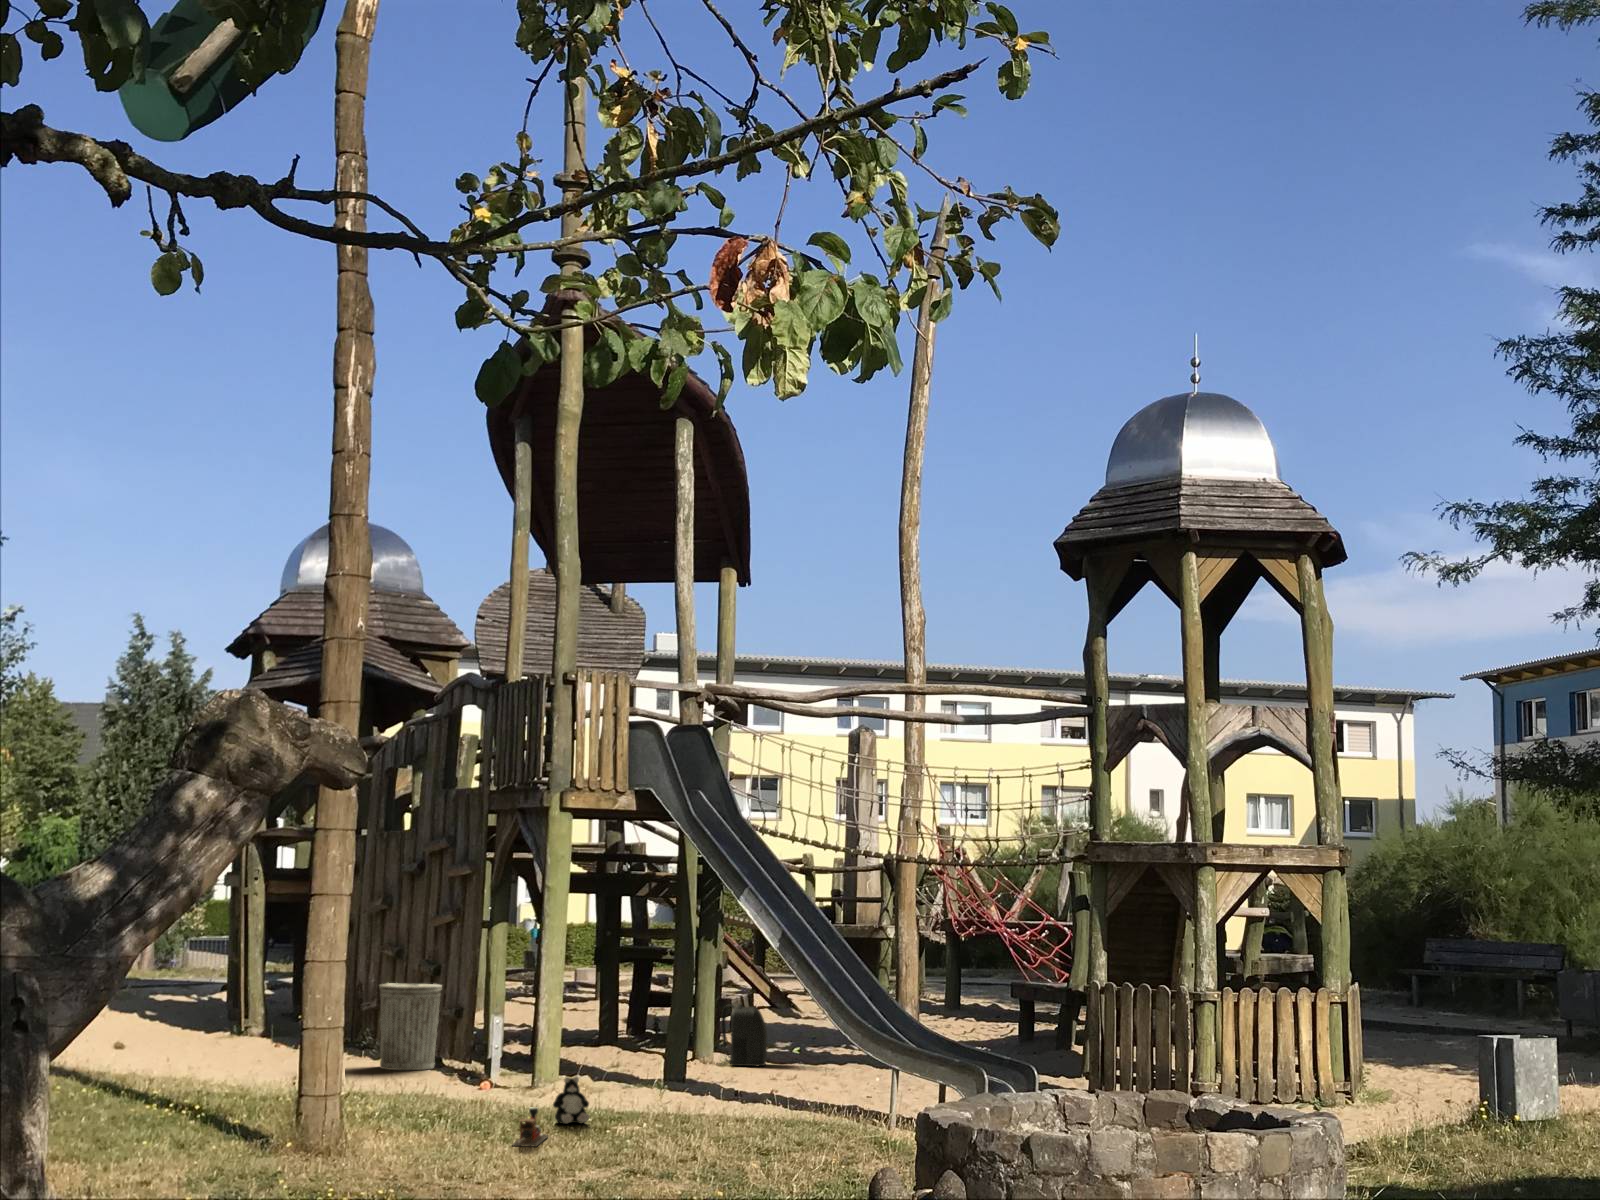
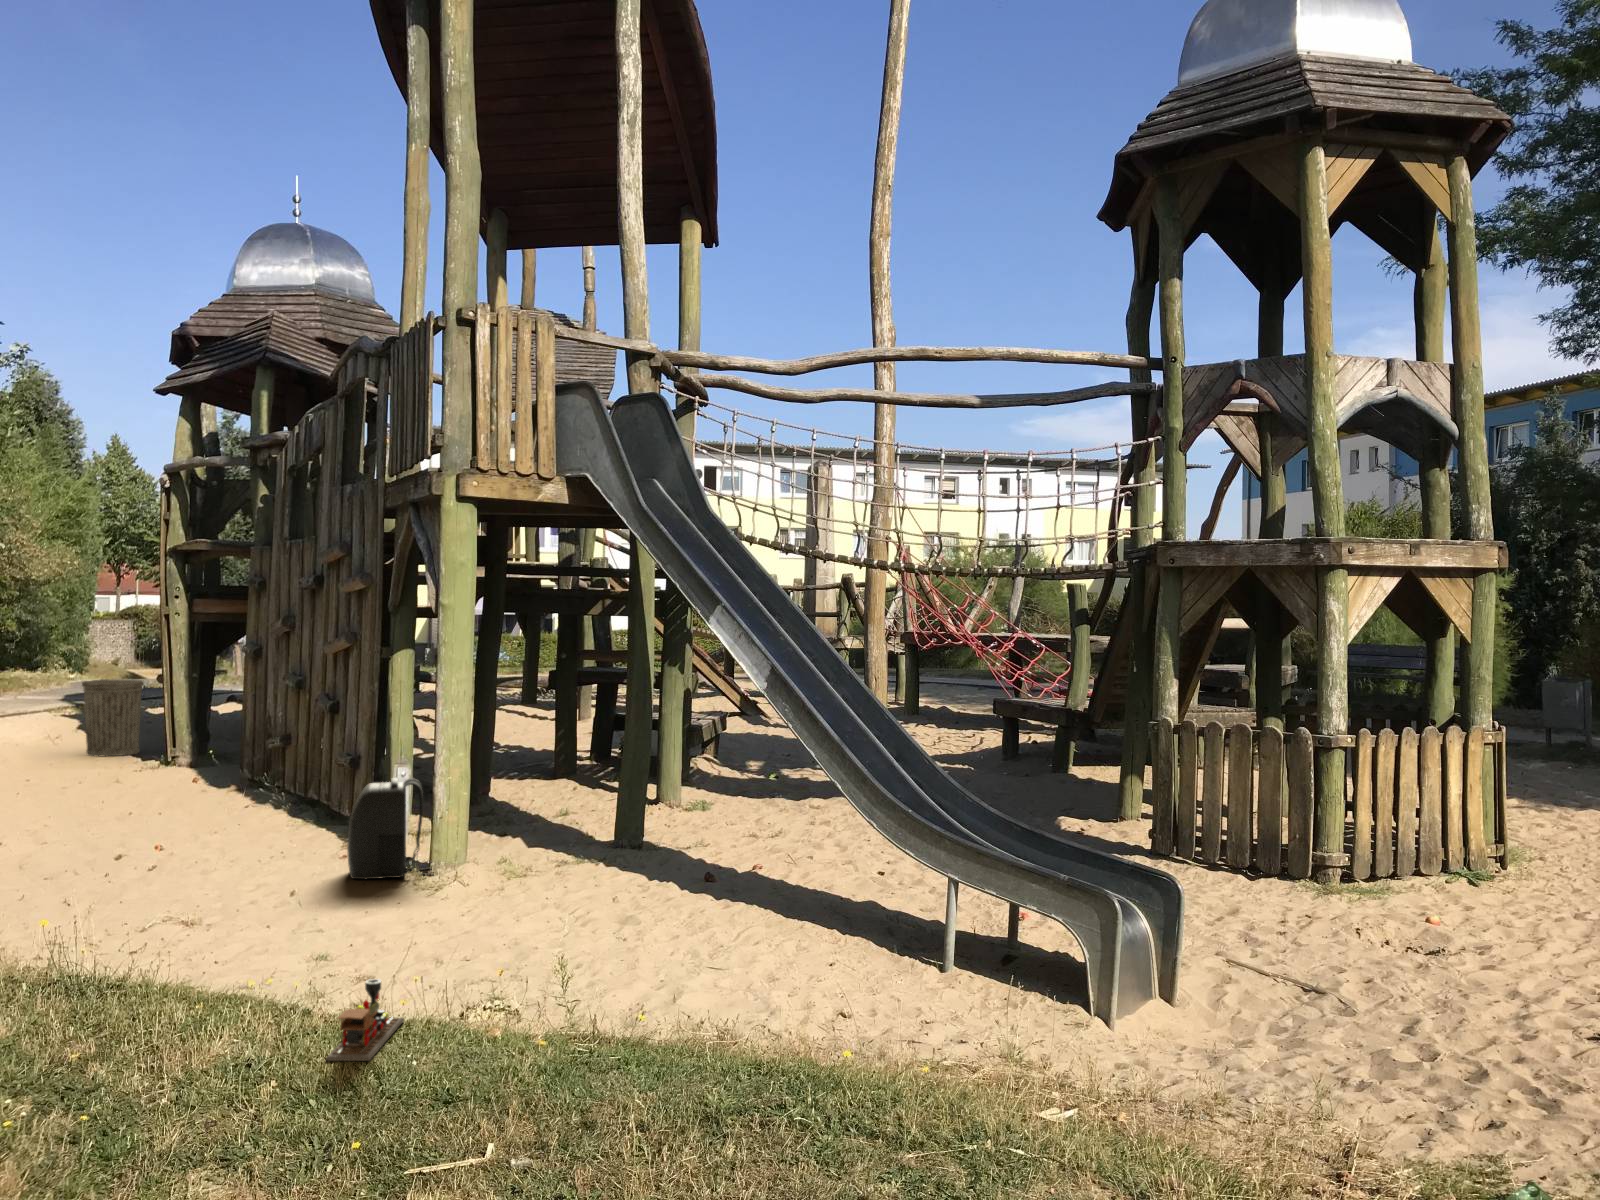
trash can: present [379,983,442,1070] -> present [82,679,144,756]
backpack: present [721,1003,767,1066] -> present [347,778,423,879]
plush toy: present [553,1077,590,1124] -> none [429,898,486,974]

